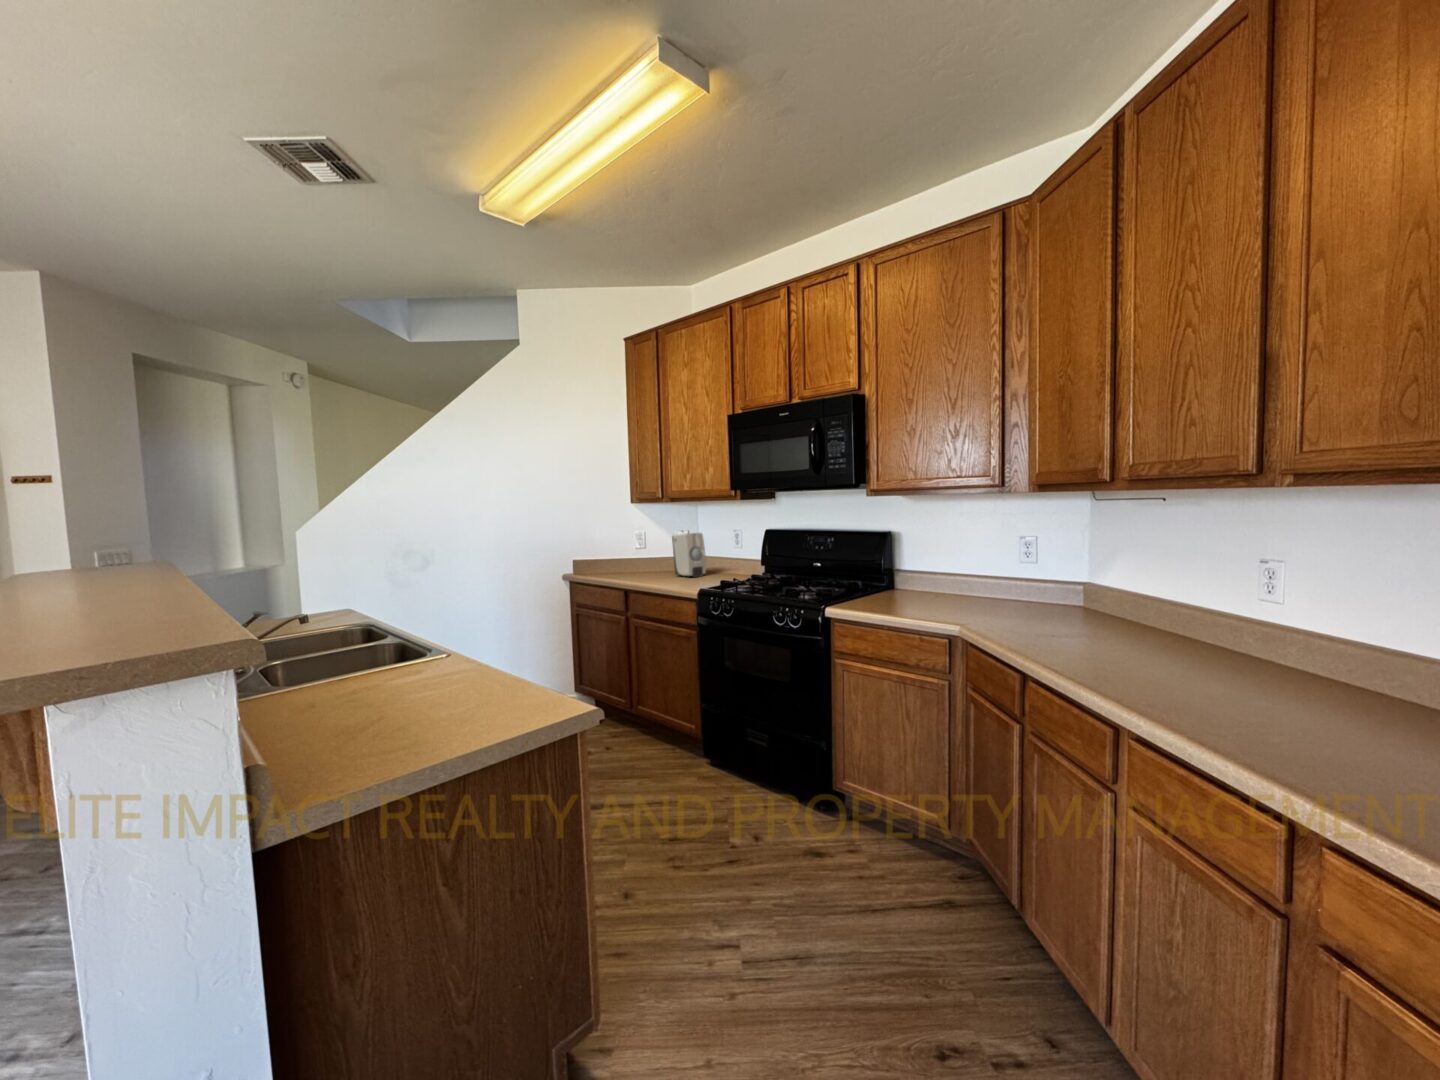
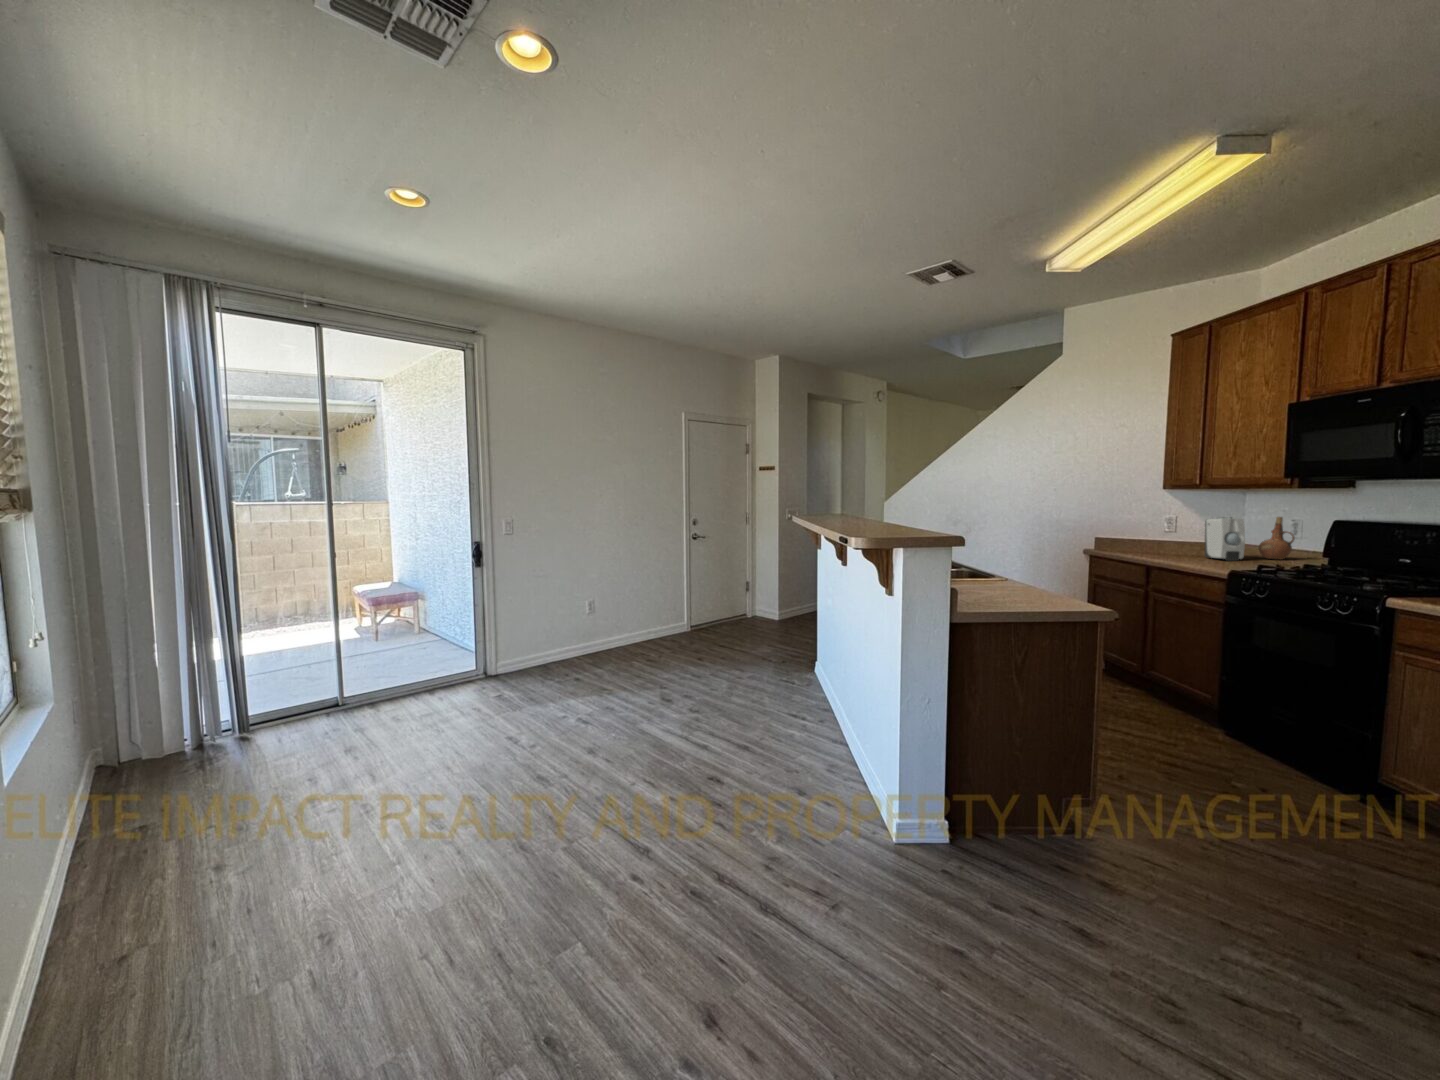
ceramic pitcher: none [715,529,740,571] -> present [1259,517,1294,560]

